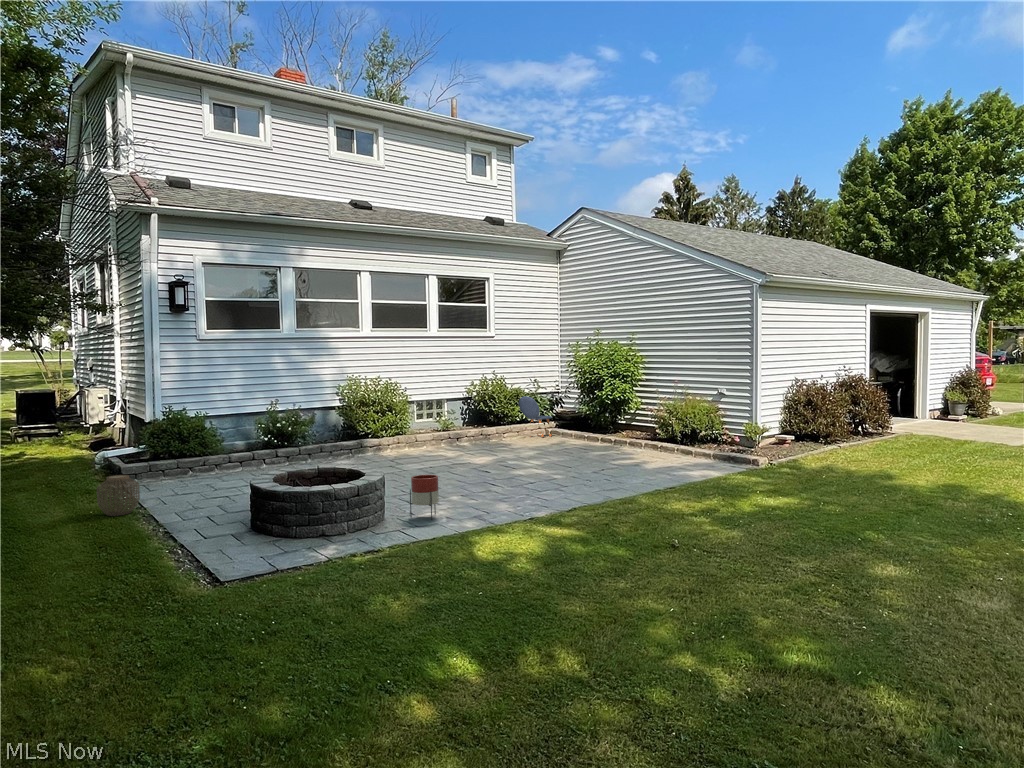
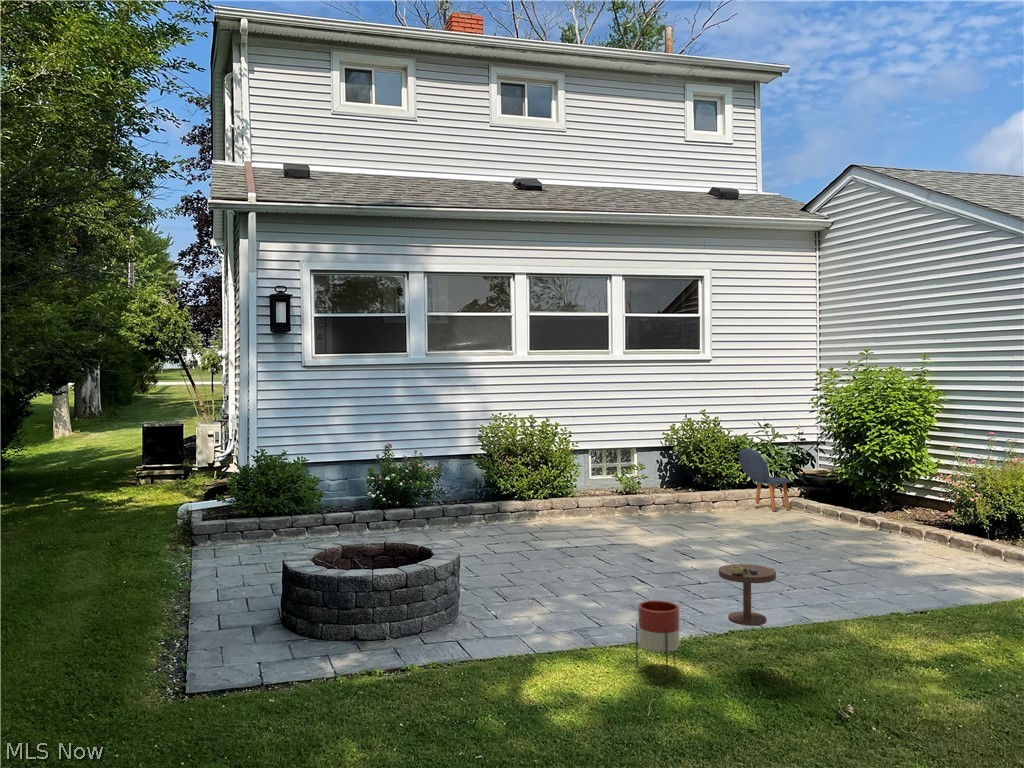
side table: none [565,436,596,494] -> present [719,564,776,626]
woven basket: present [97,475,140,516] -> none [80,557,134,612]
planter: present [410,475,439,520] -> present [636,600,680,675]

